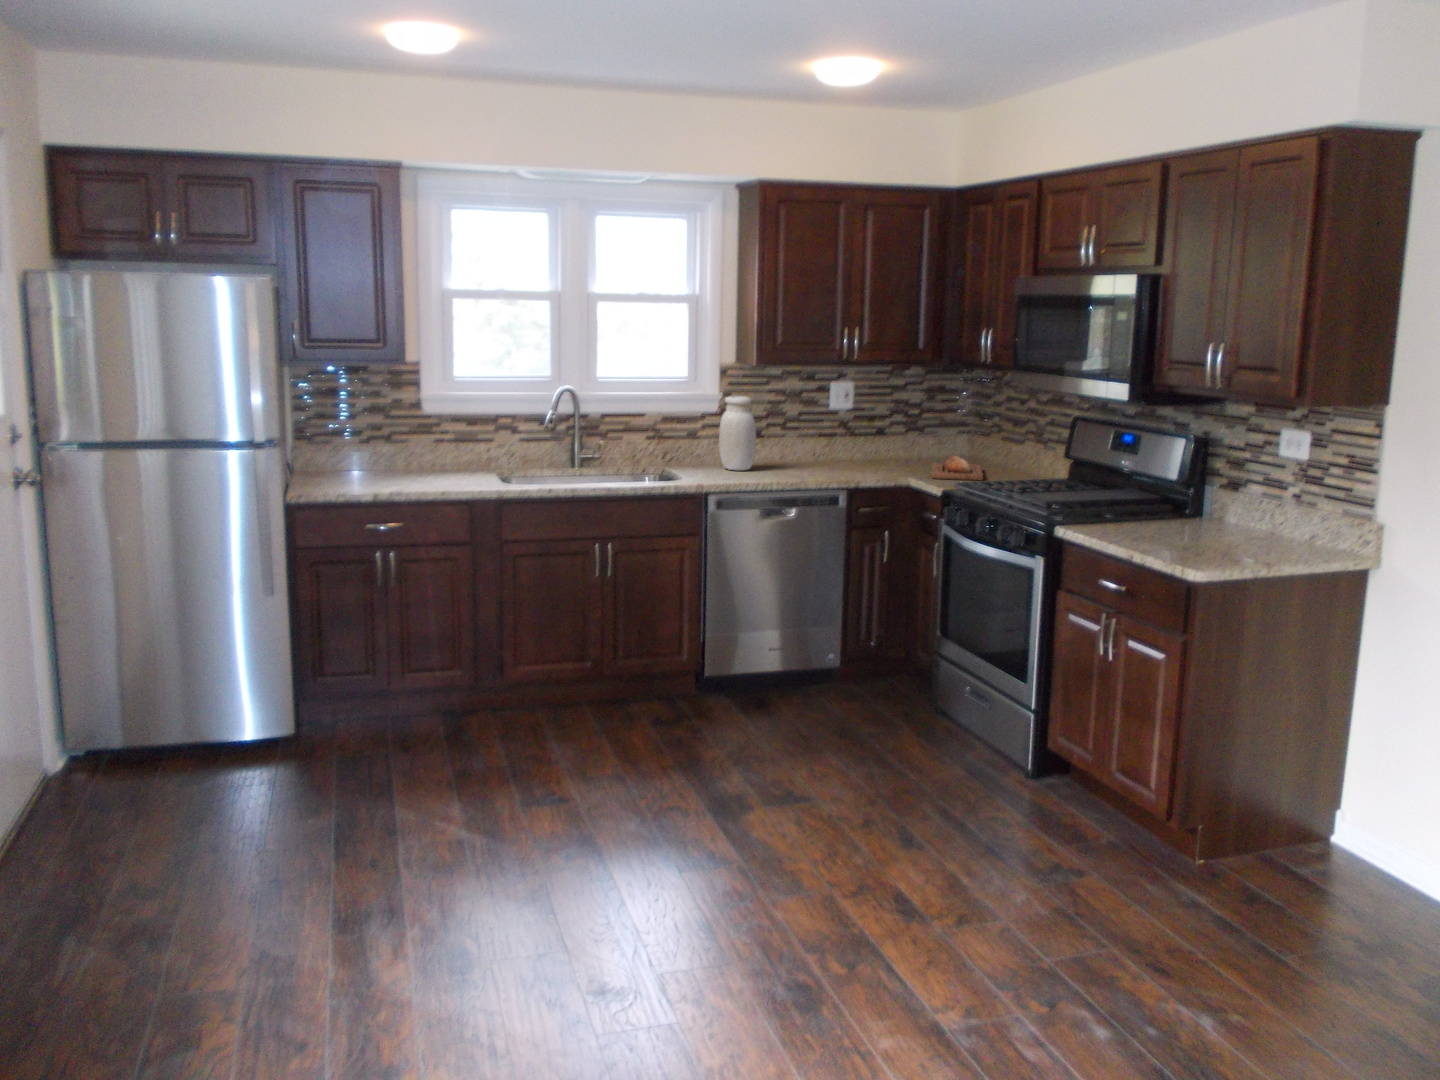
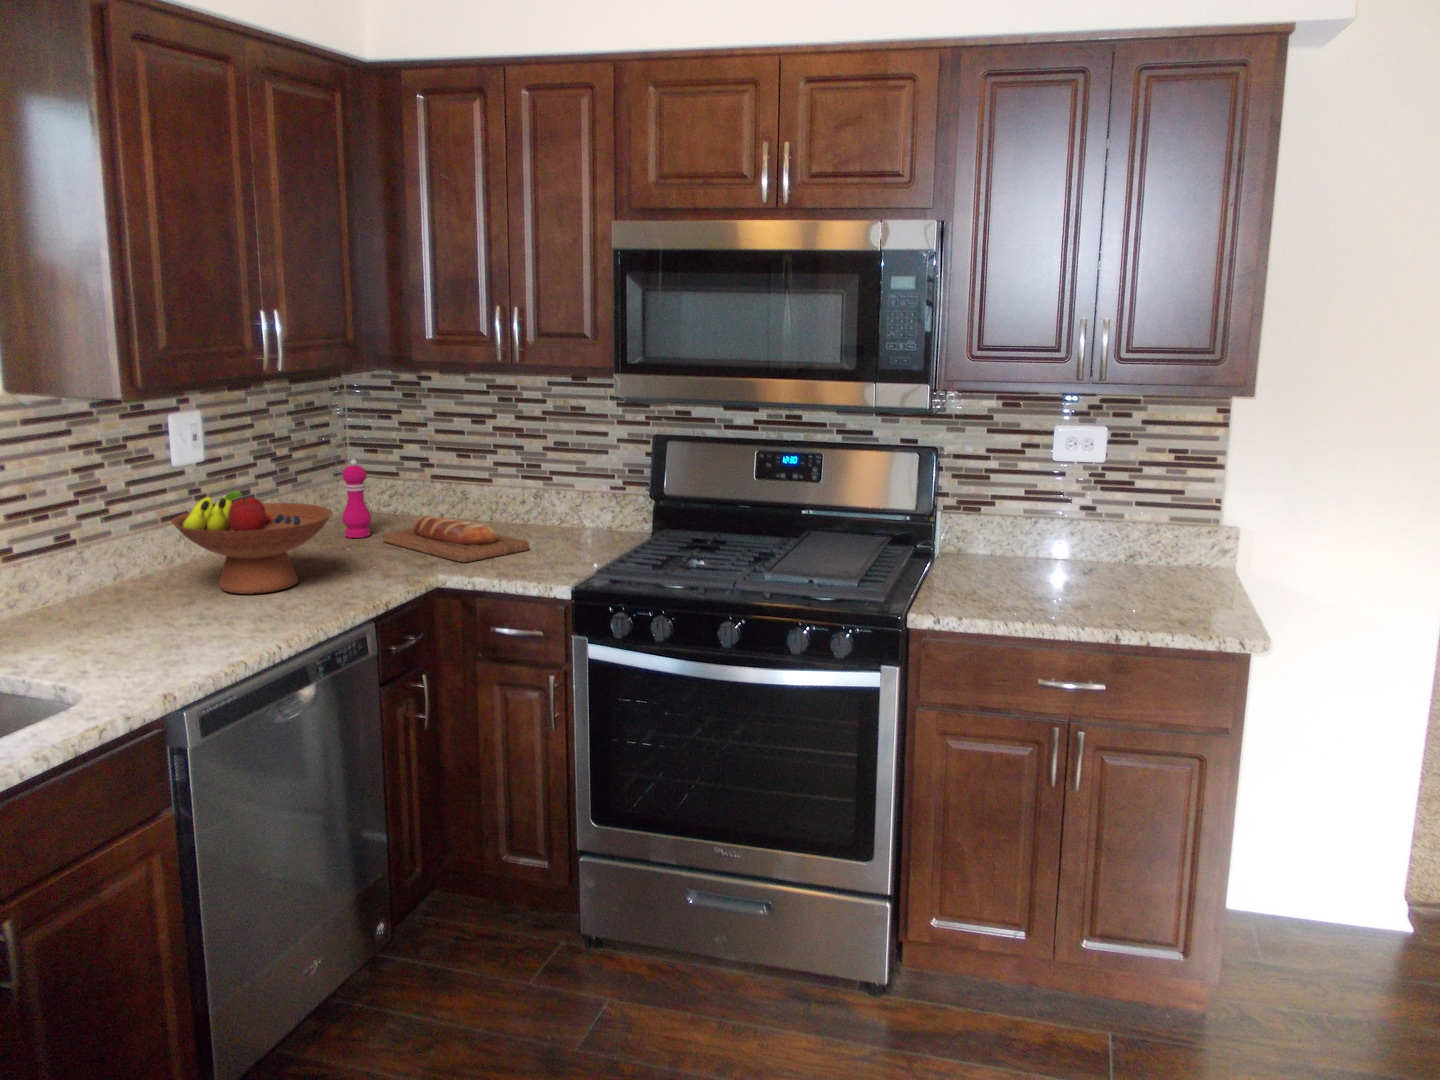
jar: present [719,396,756,470] -> none [36,470,135,634]
pepper mill: none [923,418,940,466] -> present [342,459,371,538]
fruit bowl: none [789,419,868,472] -> present [172,491,333,594]

